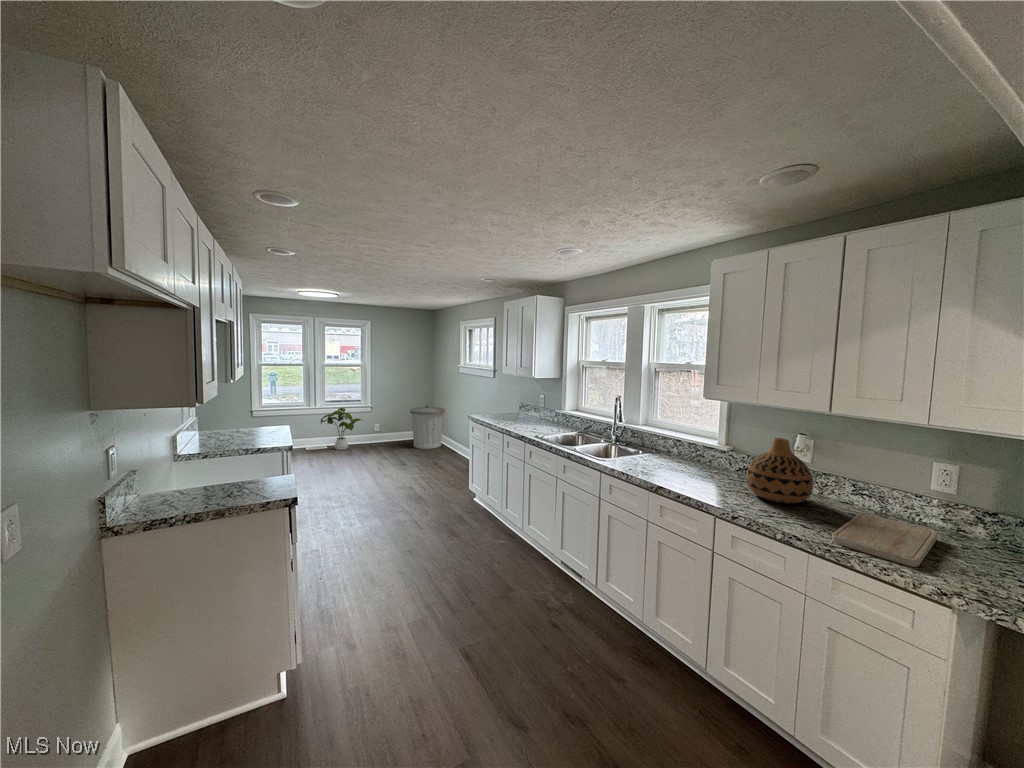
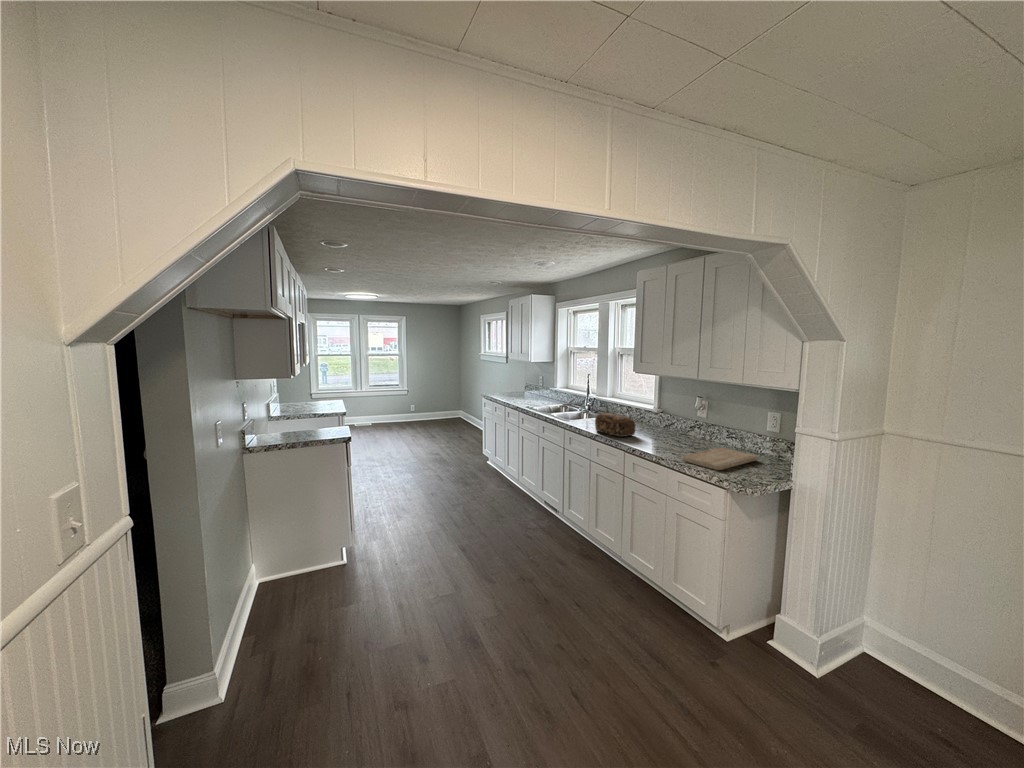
trash can: present [410,405,445,449] -> none [440,389,470,426]
house plant: present [321,408,363,450] -> none [366,391,401,427]
vase: present [747,438,813,504] -> none [655,399,698,444]
bread loaf: none [653,453,715,491] -> present [595,413,636,437]

